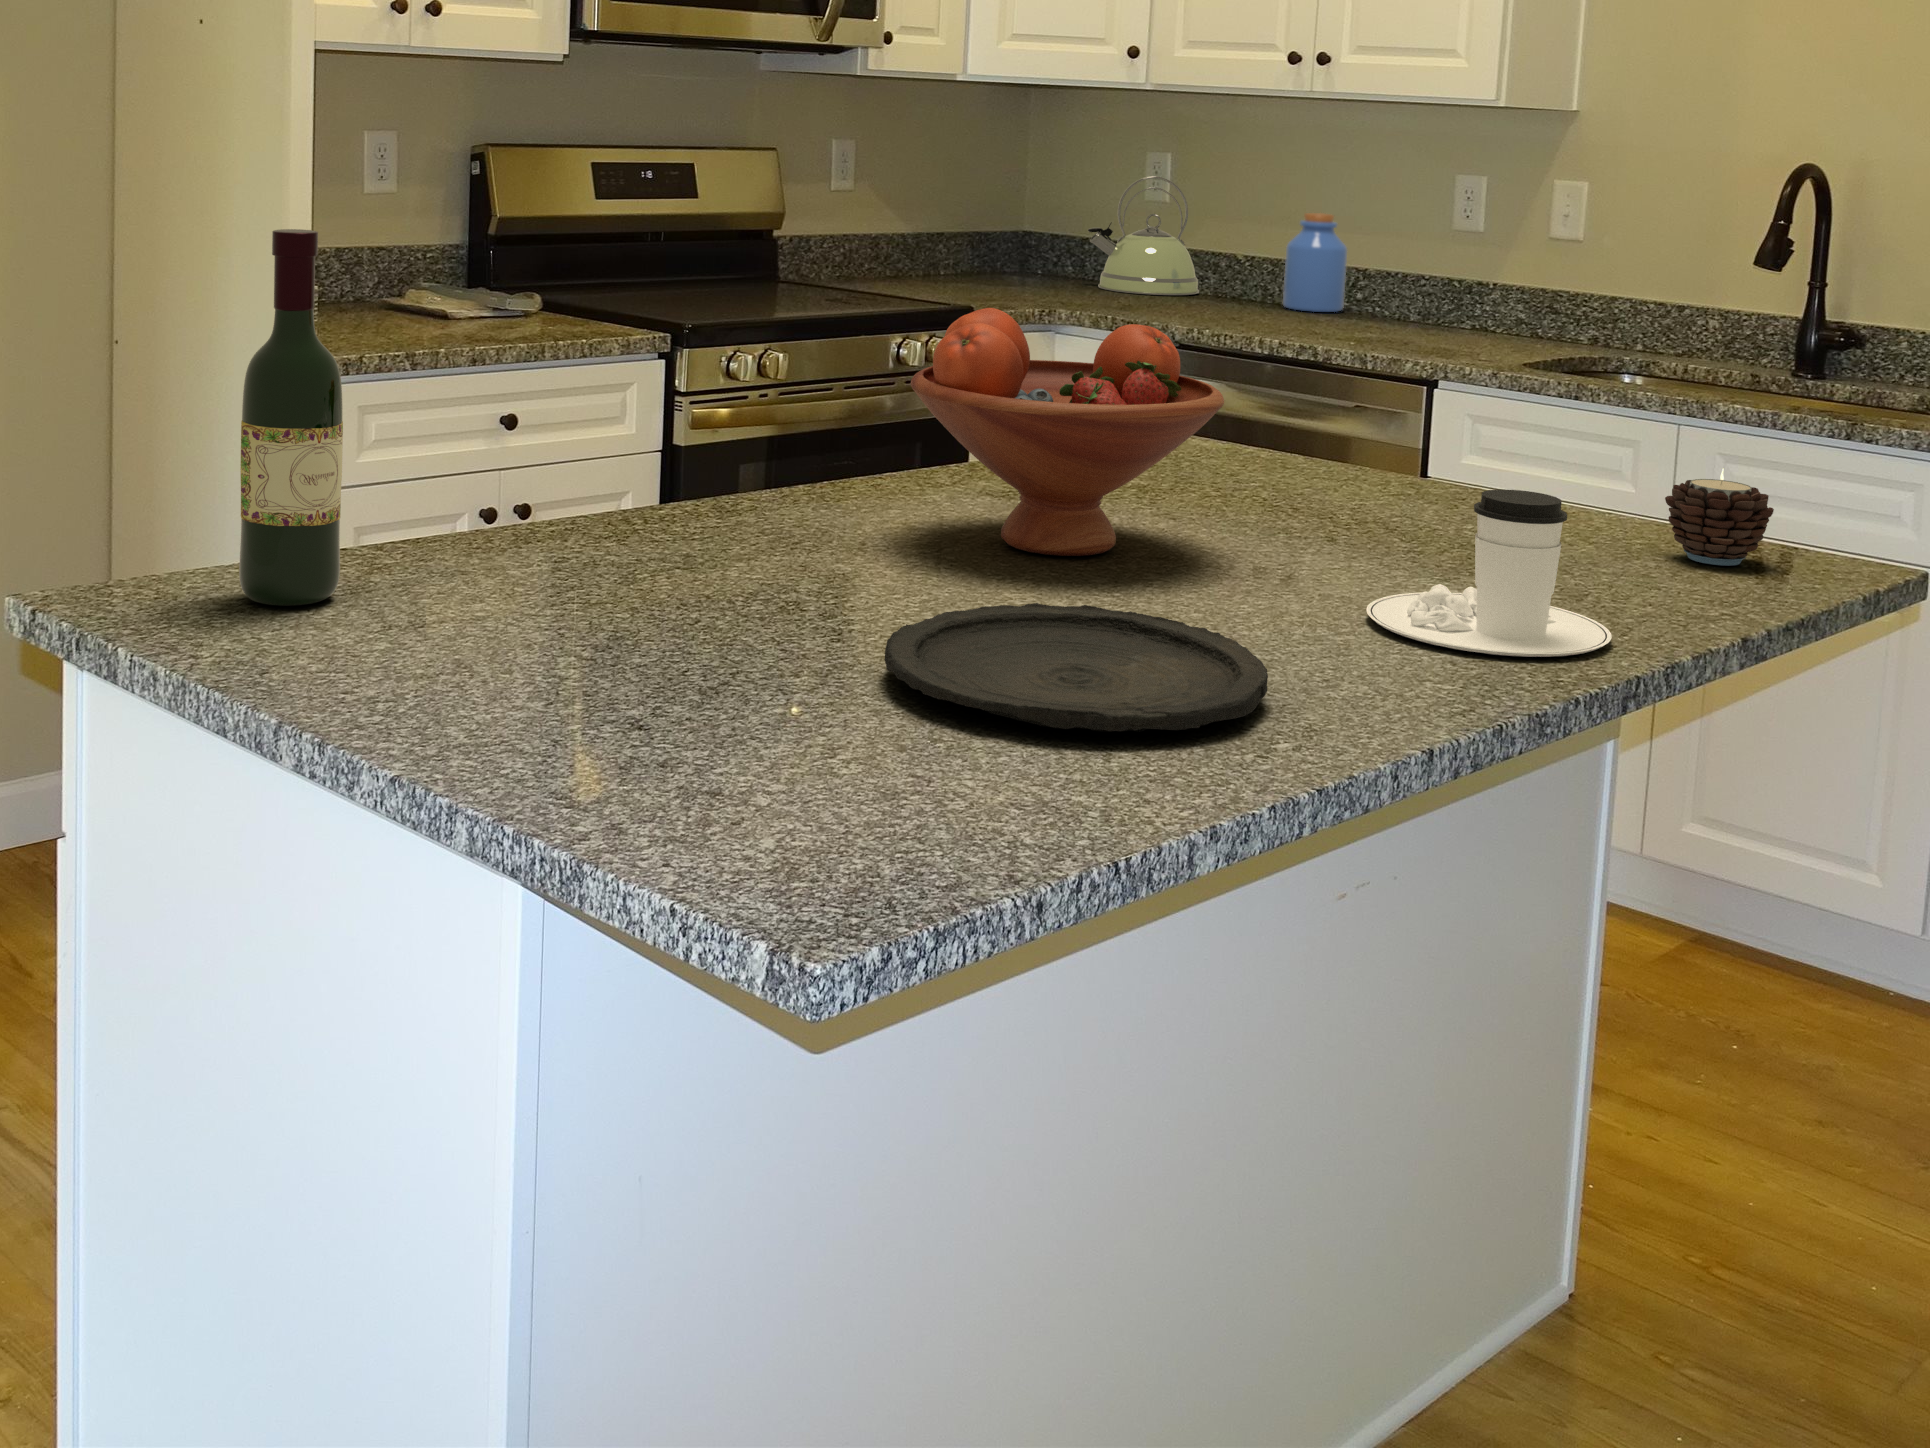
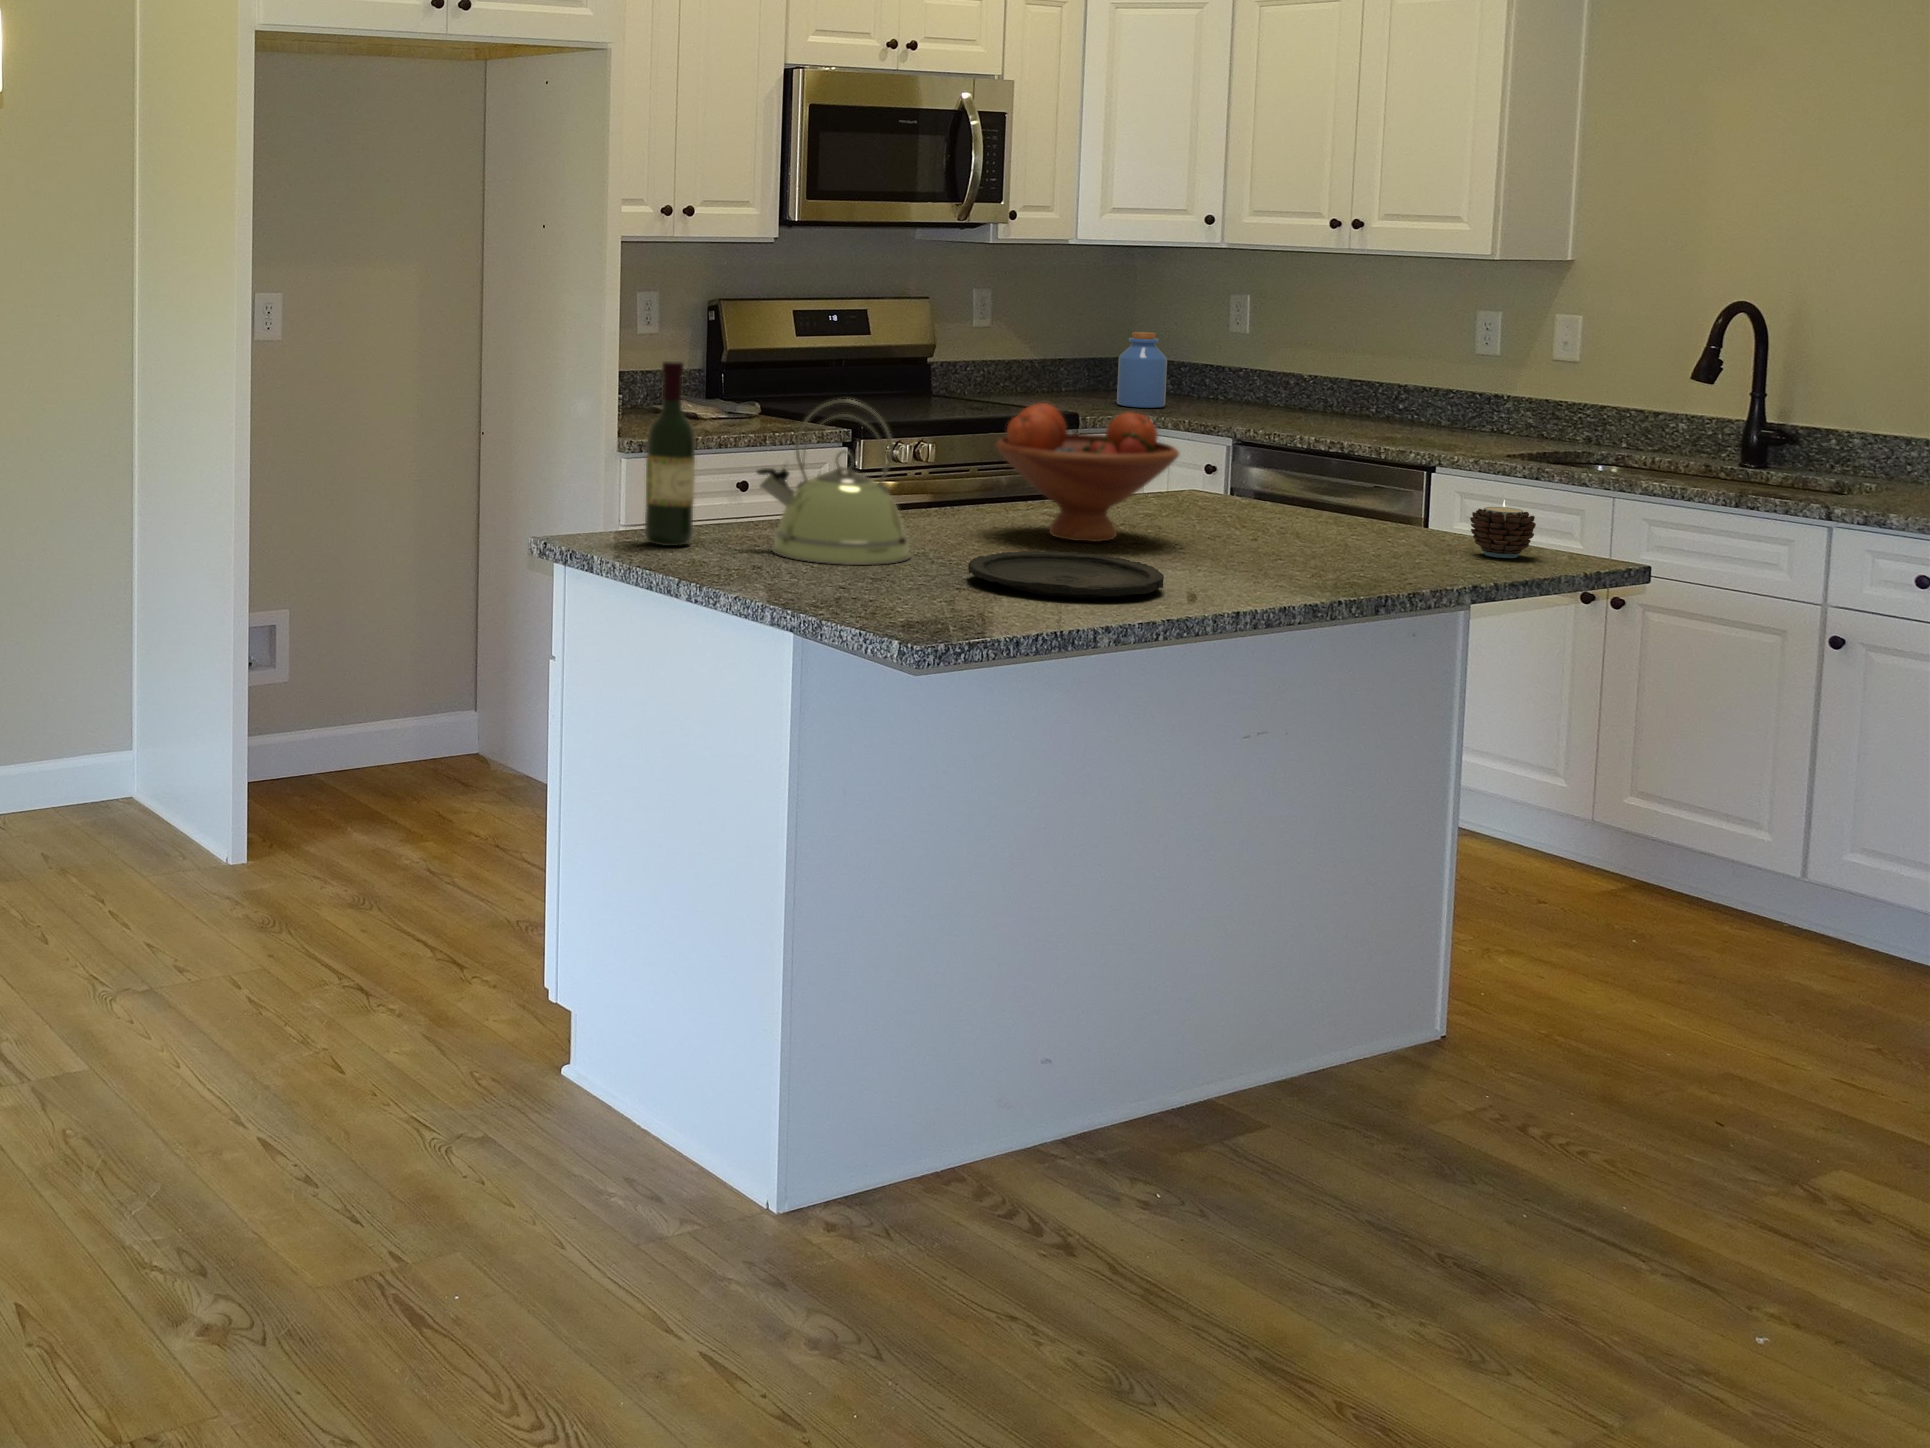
kettle: present [1088,176,1199,295] -> present [757,399,910,565]
jar: present [1283,213,1347,312] -> present [1117,332,1167,408]
coffee cup: present [1366,489,1612,657] -> none [1246,499,1385,585]

